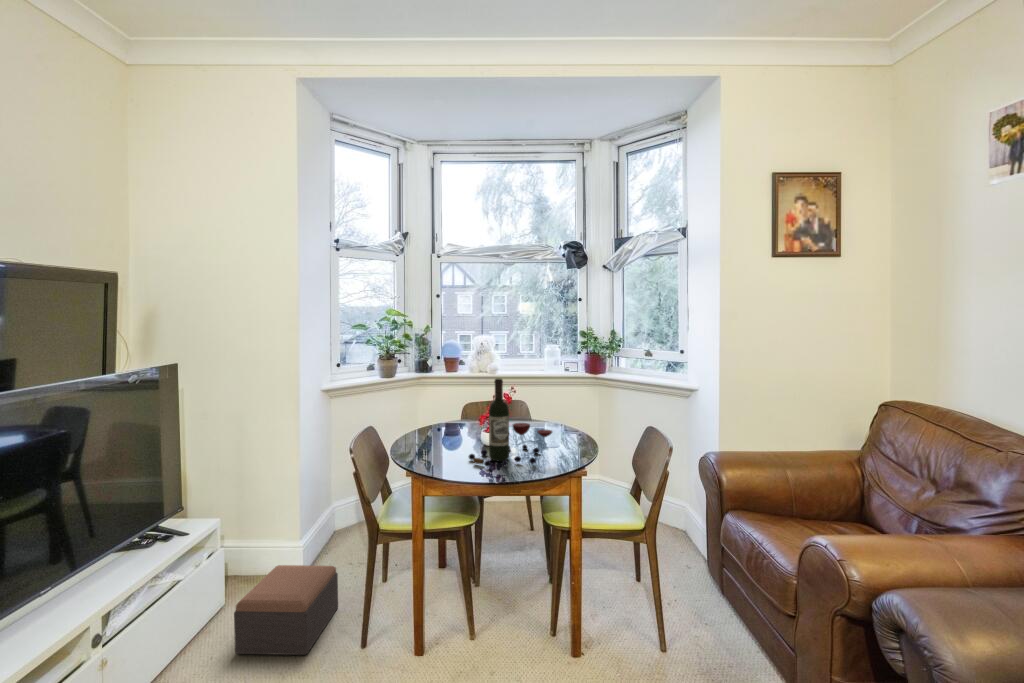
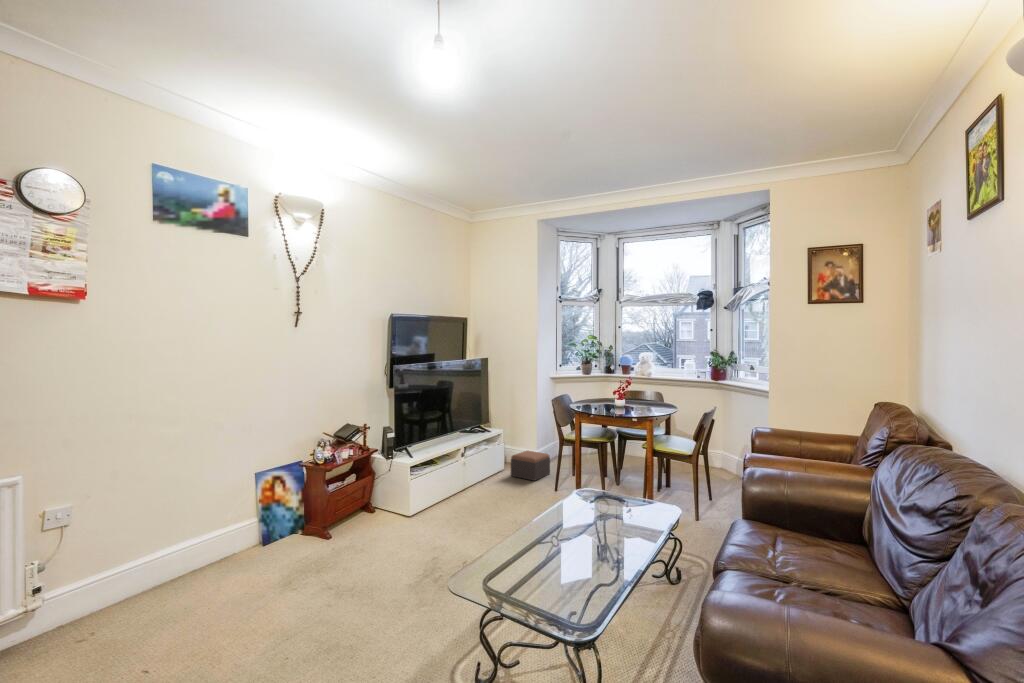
wine bottle: present [469,379,552,466] -> none [601,372,641,411]

